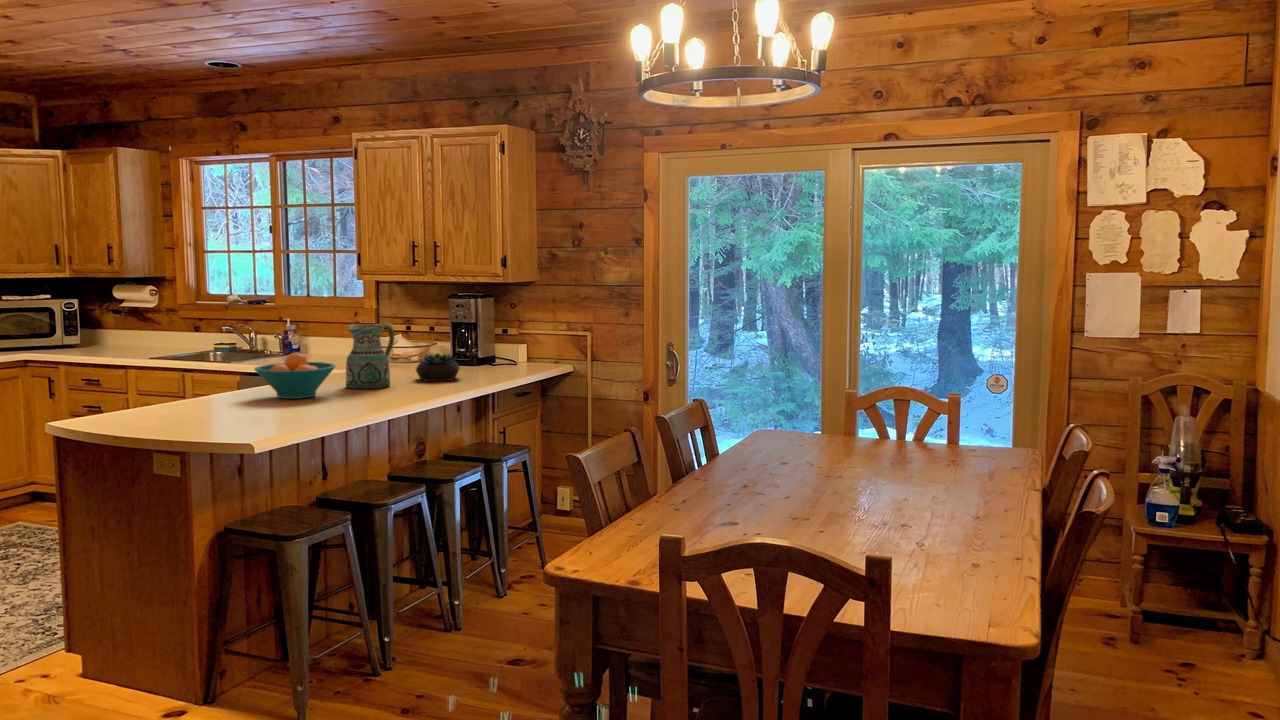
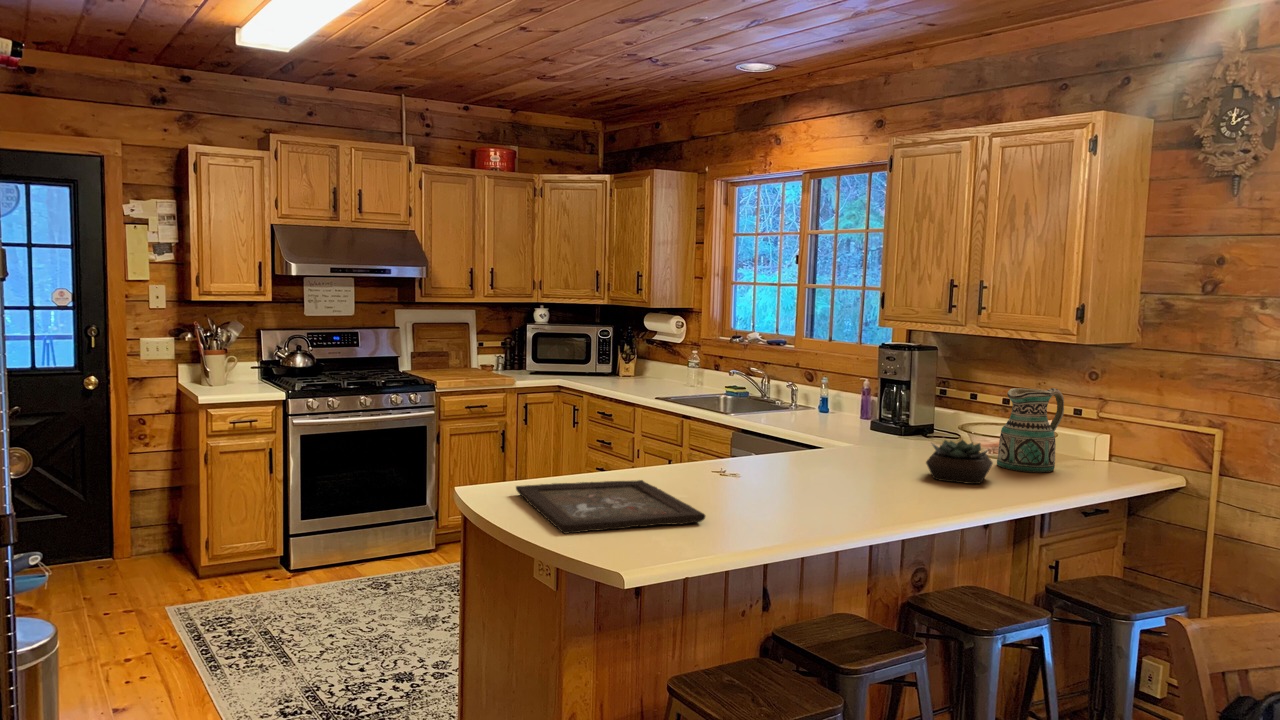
ceramic pitcher: present [346,322,394,389] -> present [997,388,1064,472]
fruit bowl: present [255,353,335,399] -> none [699,426,802,490]
tray: none [115,400,288,432] -> present [516,480,705,534]

